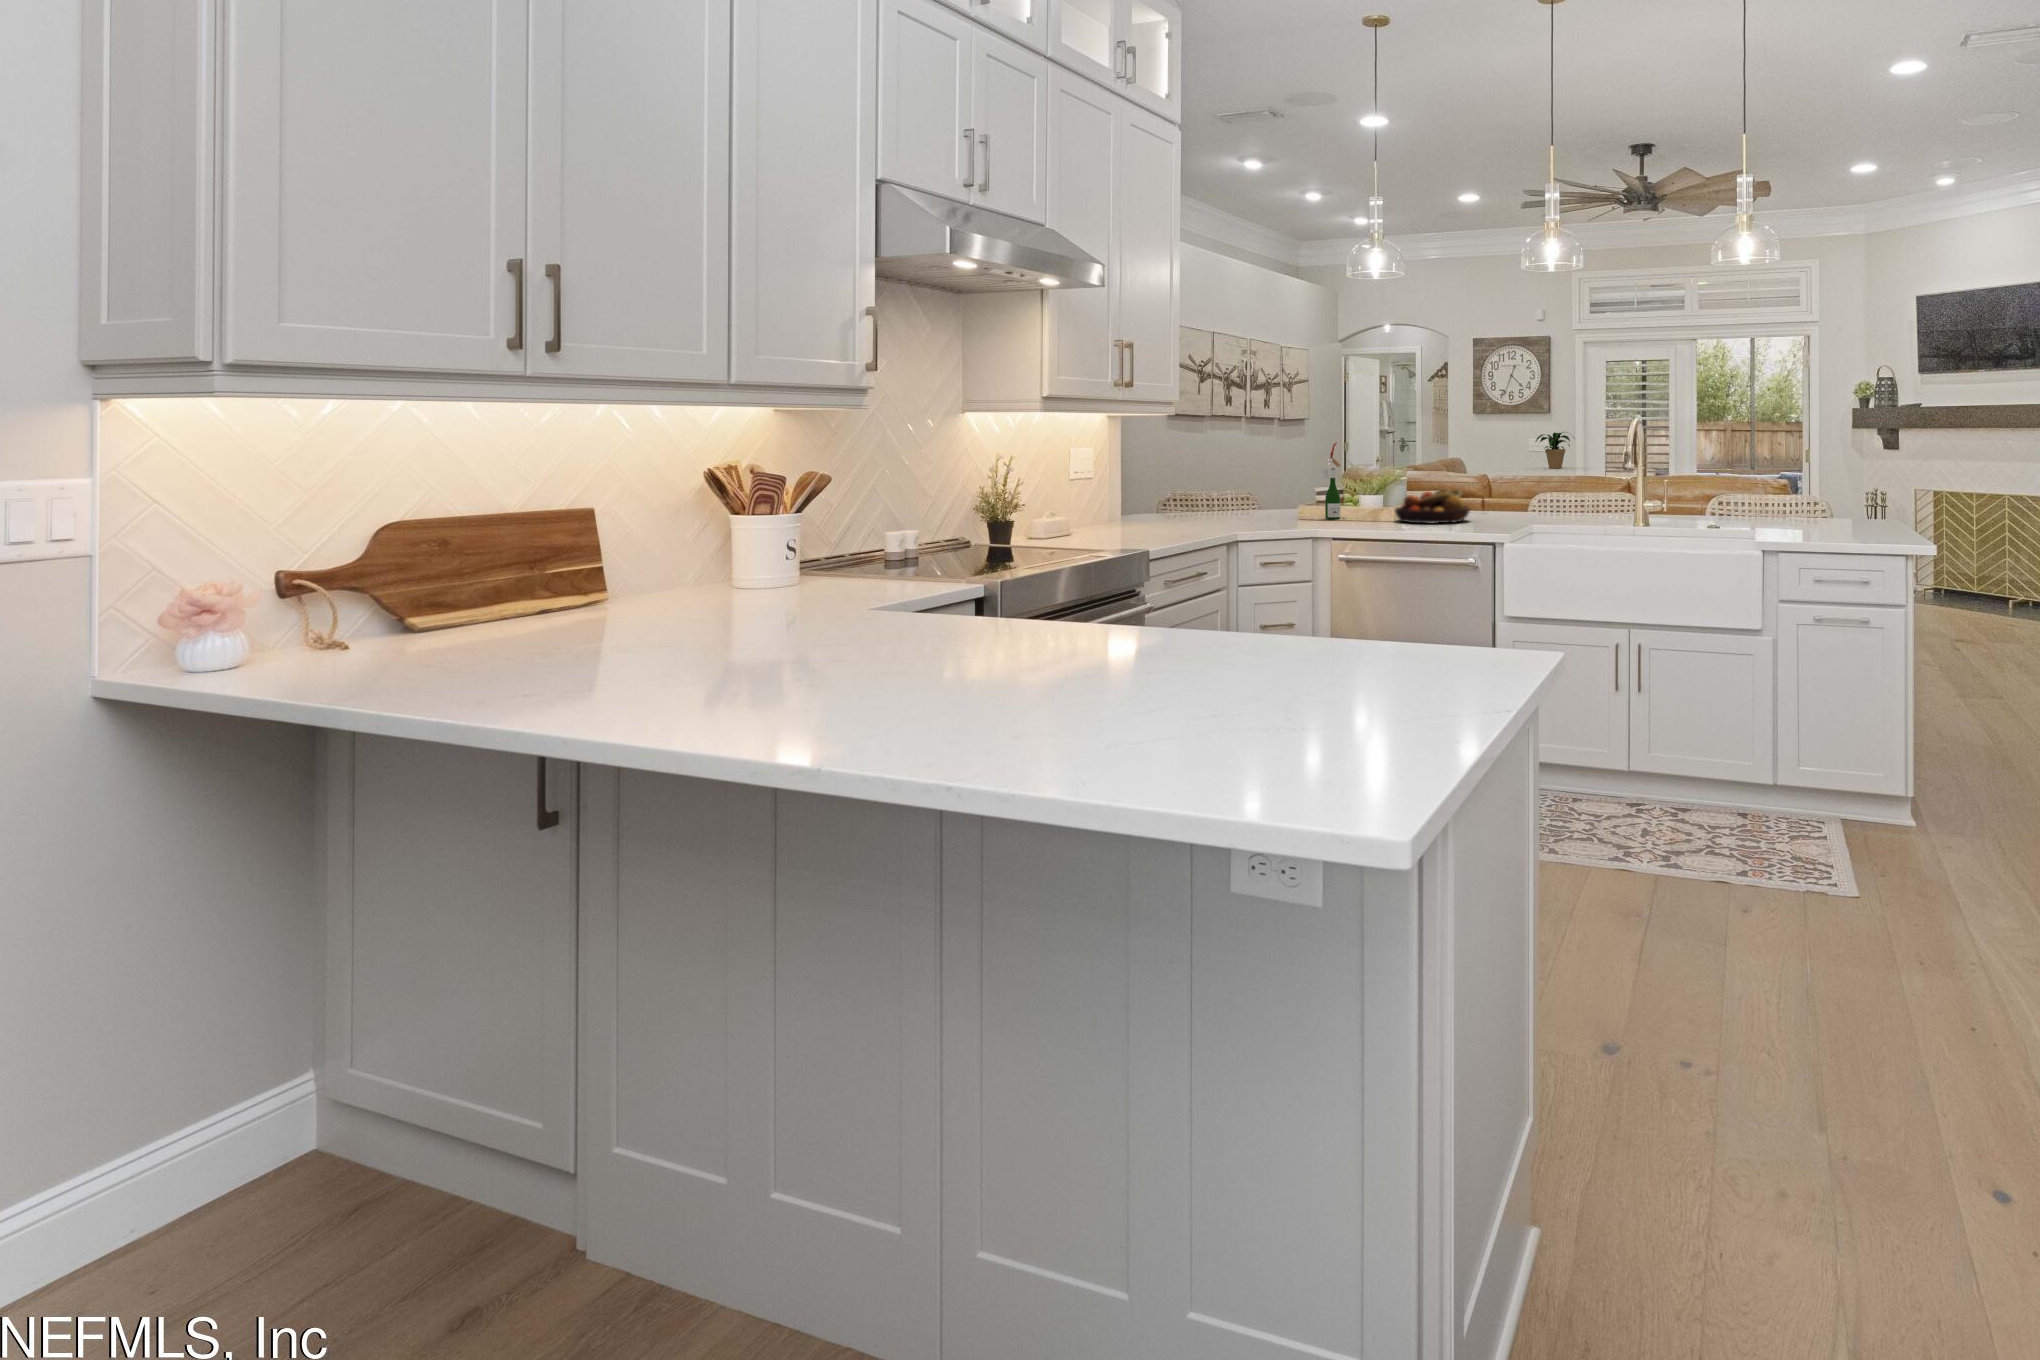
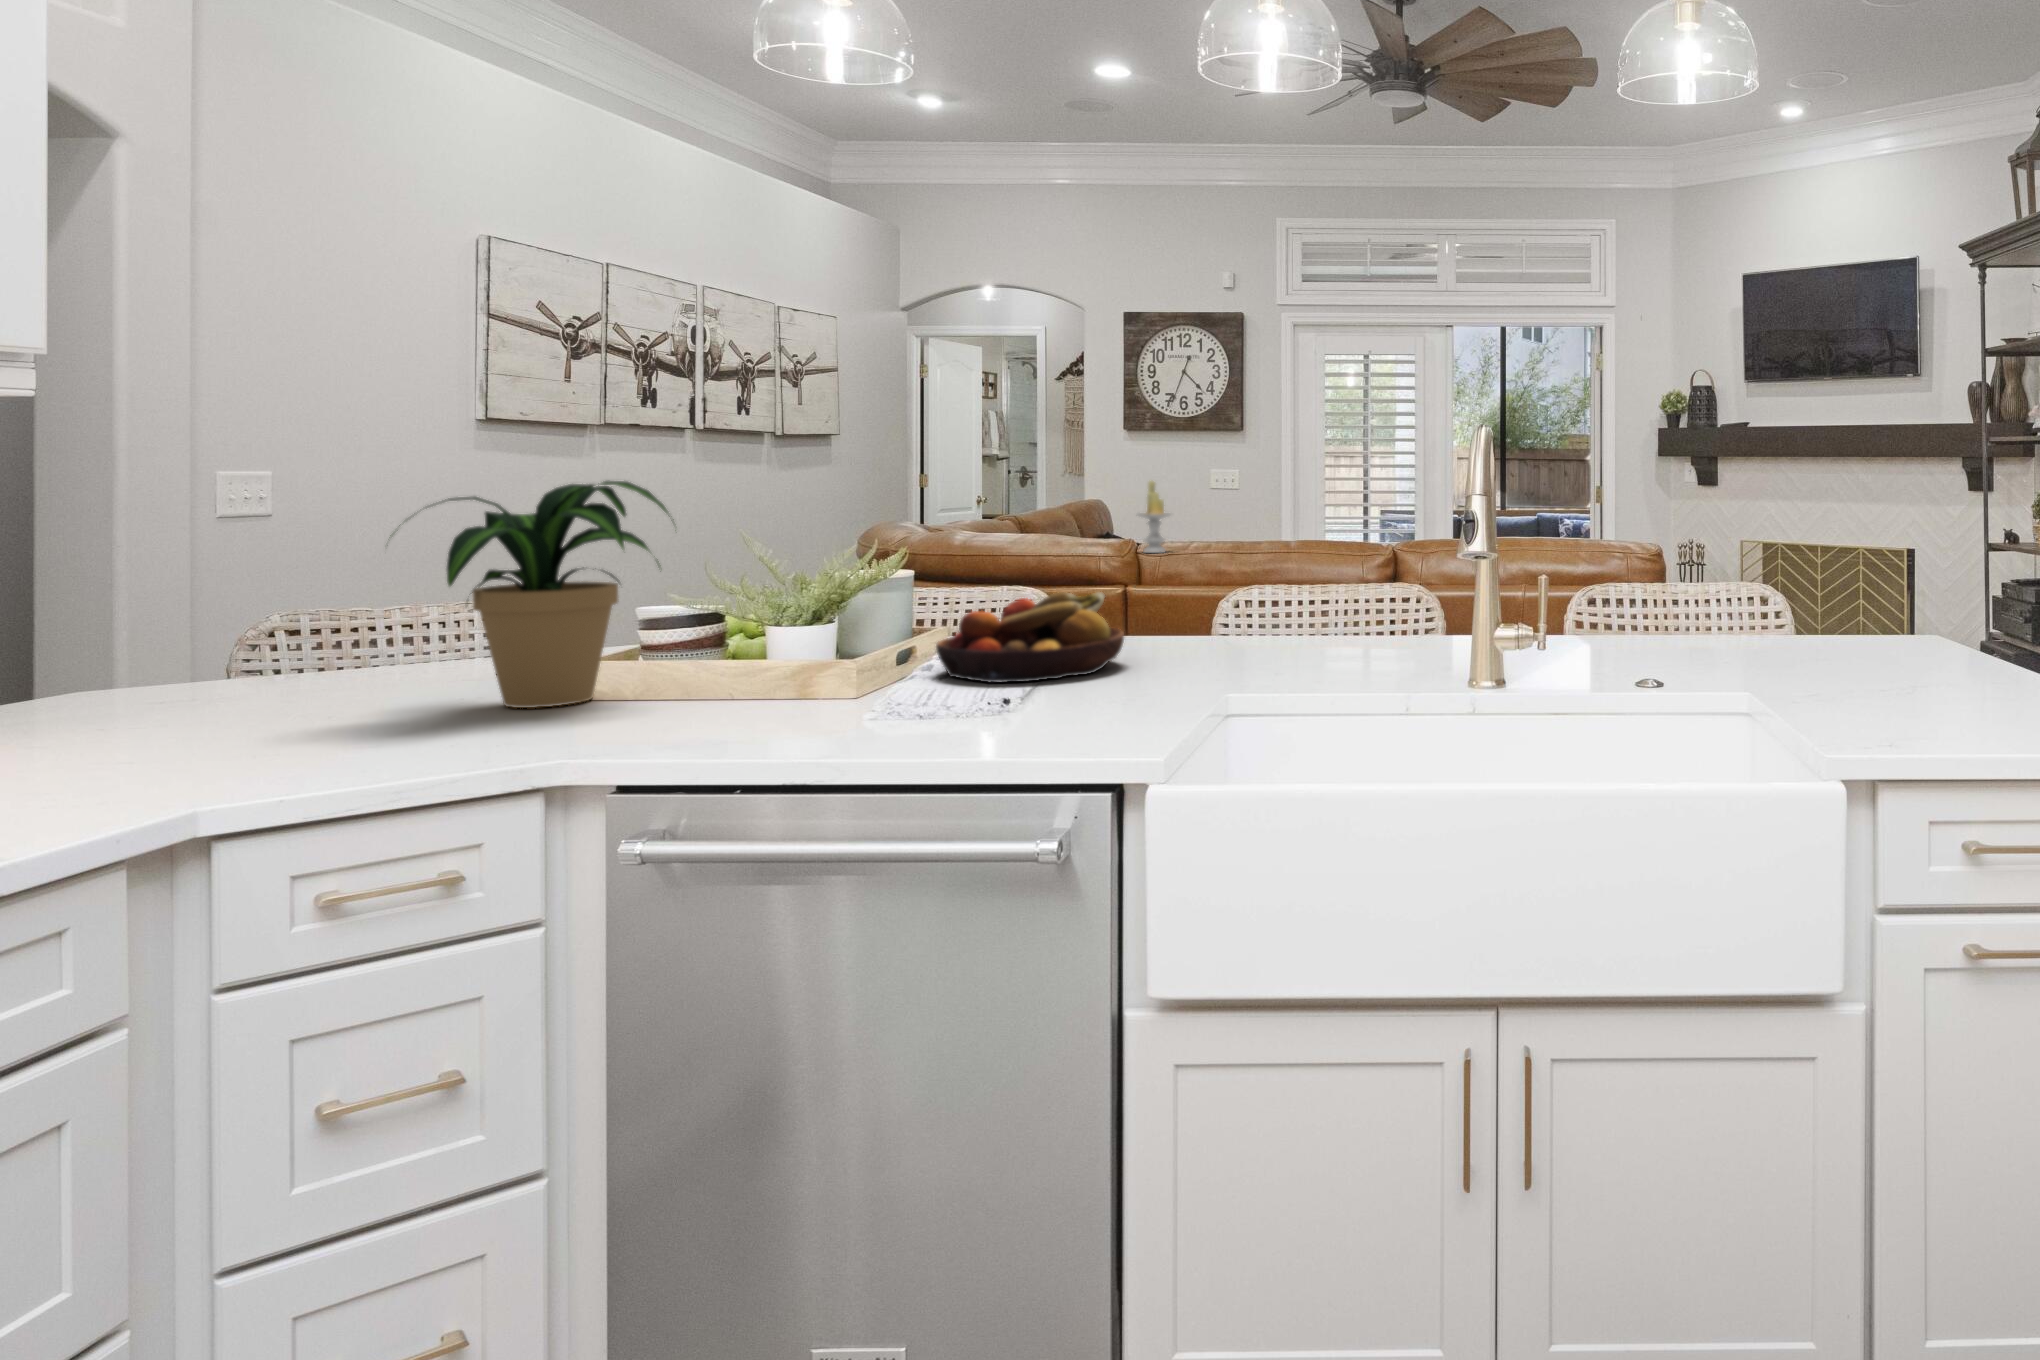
potted plant: present [1536,432,1575,468] -> present [390,481,674,708]
wine bottle: present [1323,443,1346,519] -> none [751,482,817,671]
candle: none [1478,444,1499,486] -> present [1138,481,1171,553]

